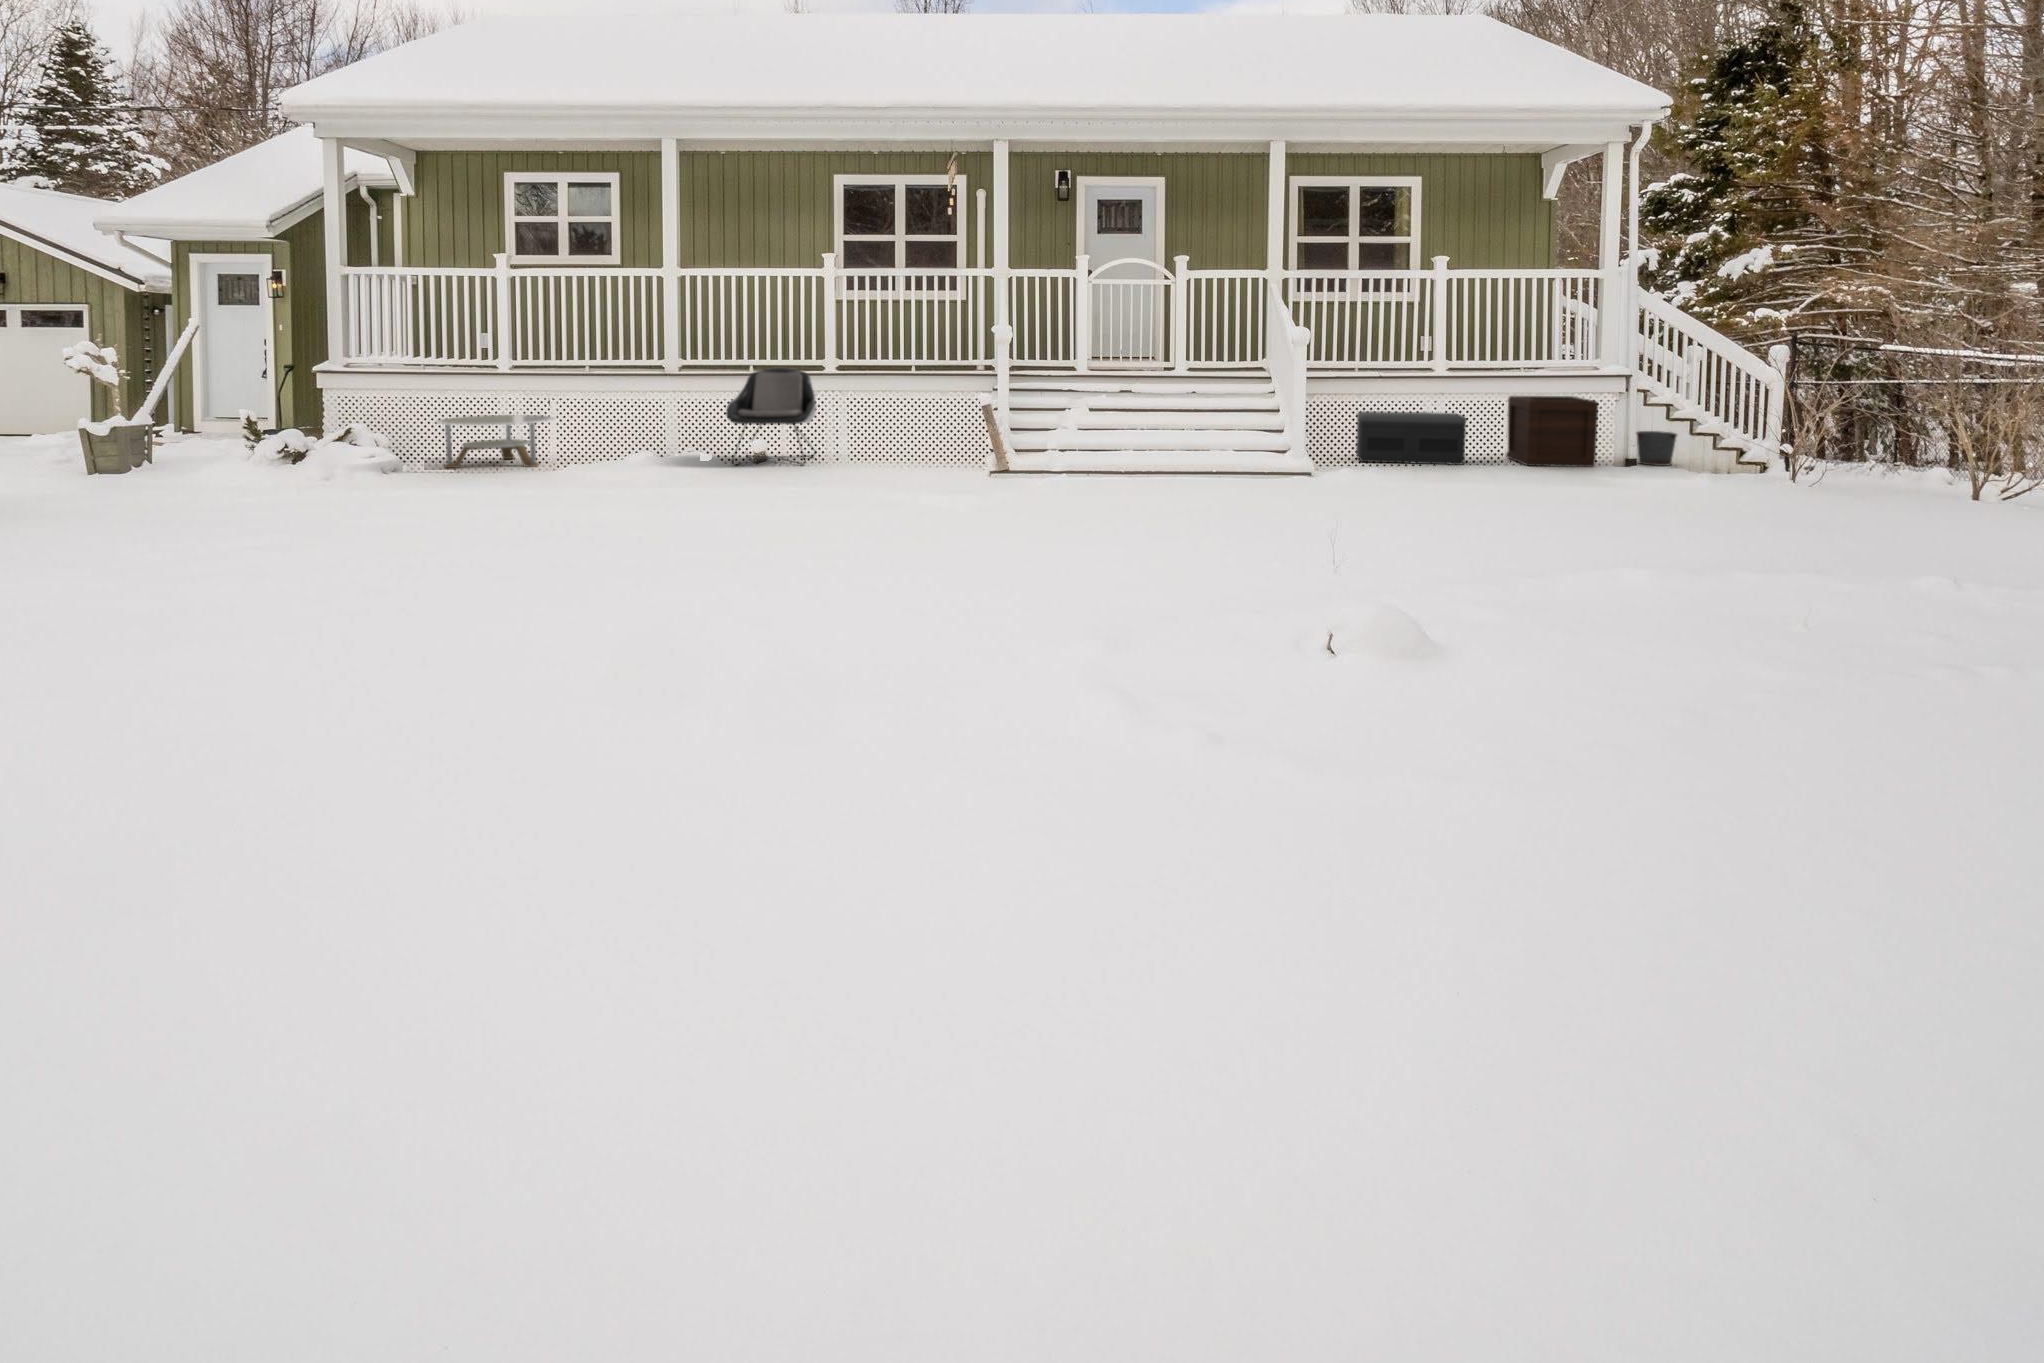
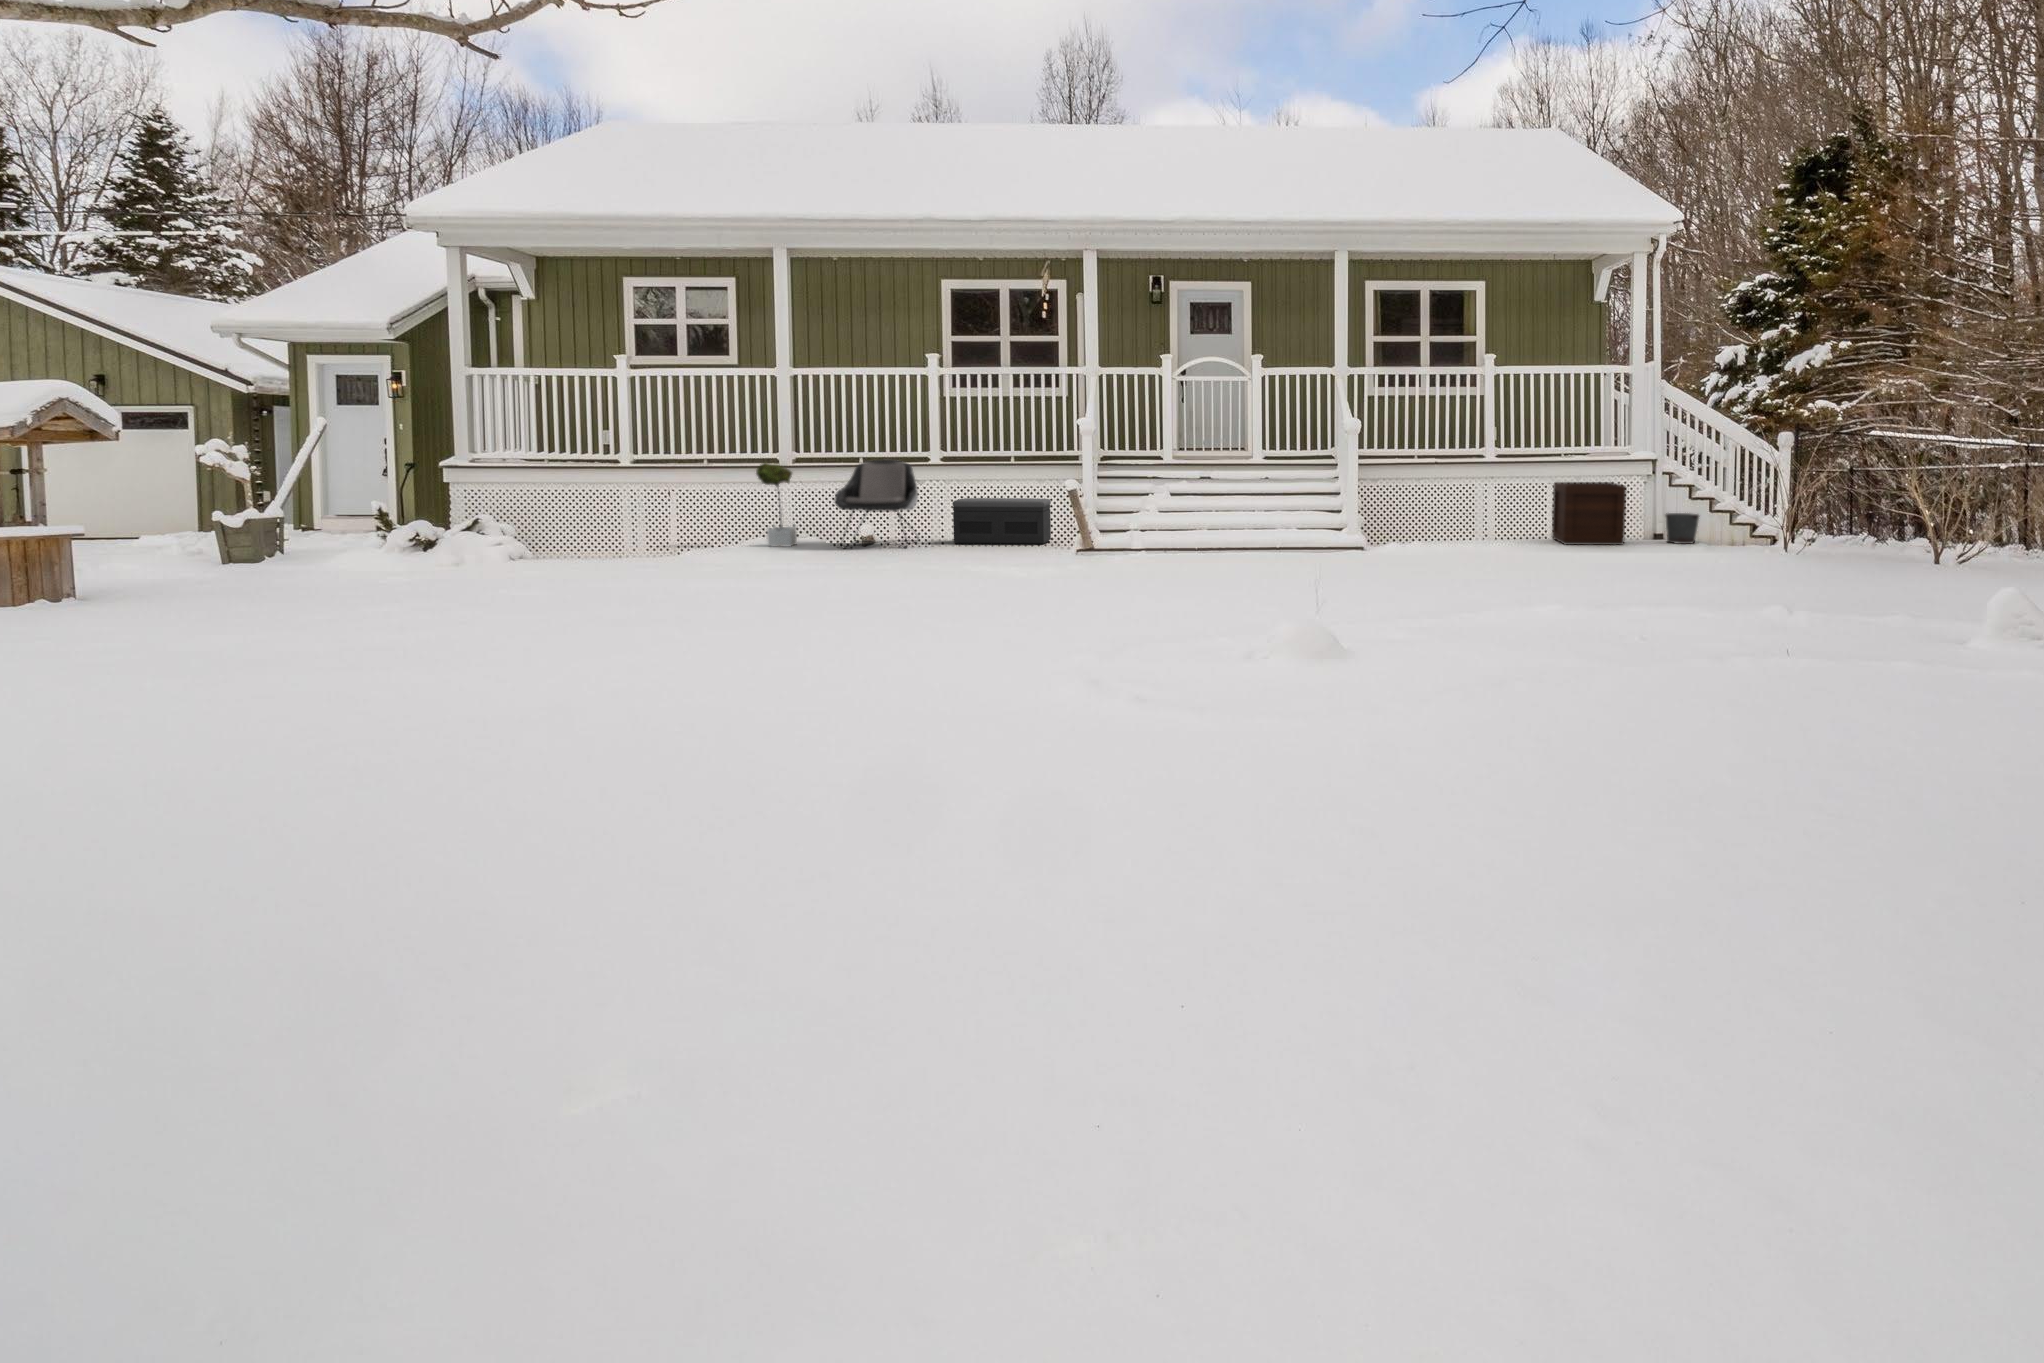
potted tree: none [642,370,685,462] -> present [756,463,797,547]
storage bench: present [1356,411,1467,465] -> present [952,498,1051,545]
round table: present [436,415,555,468] -> none [565,504,676,552]

